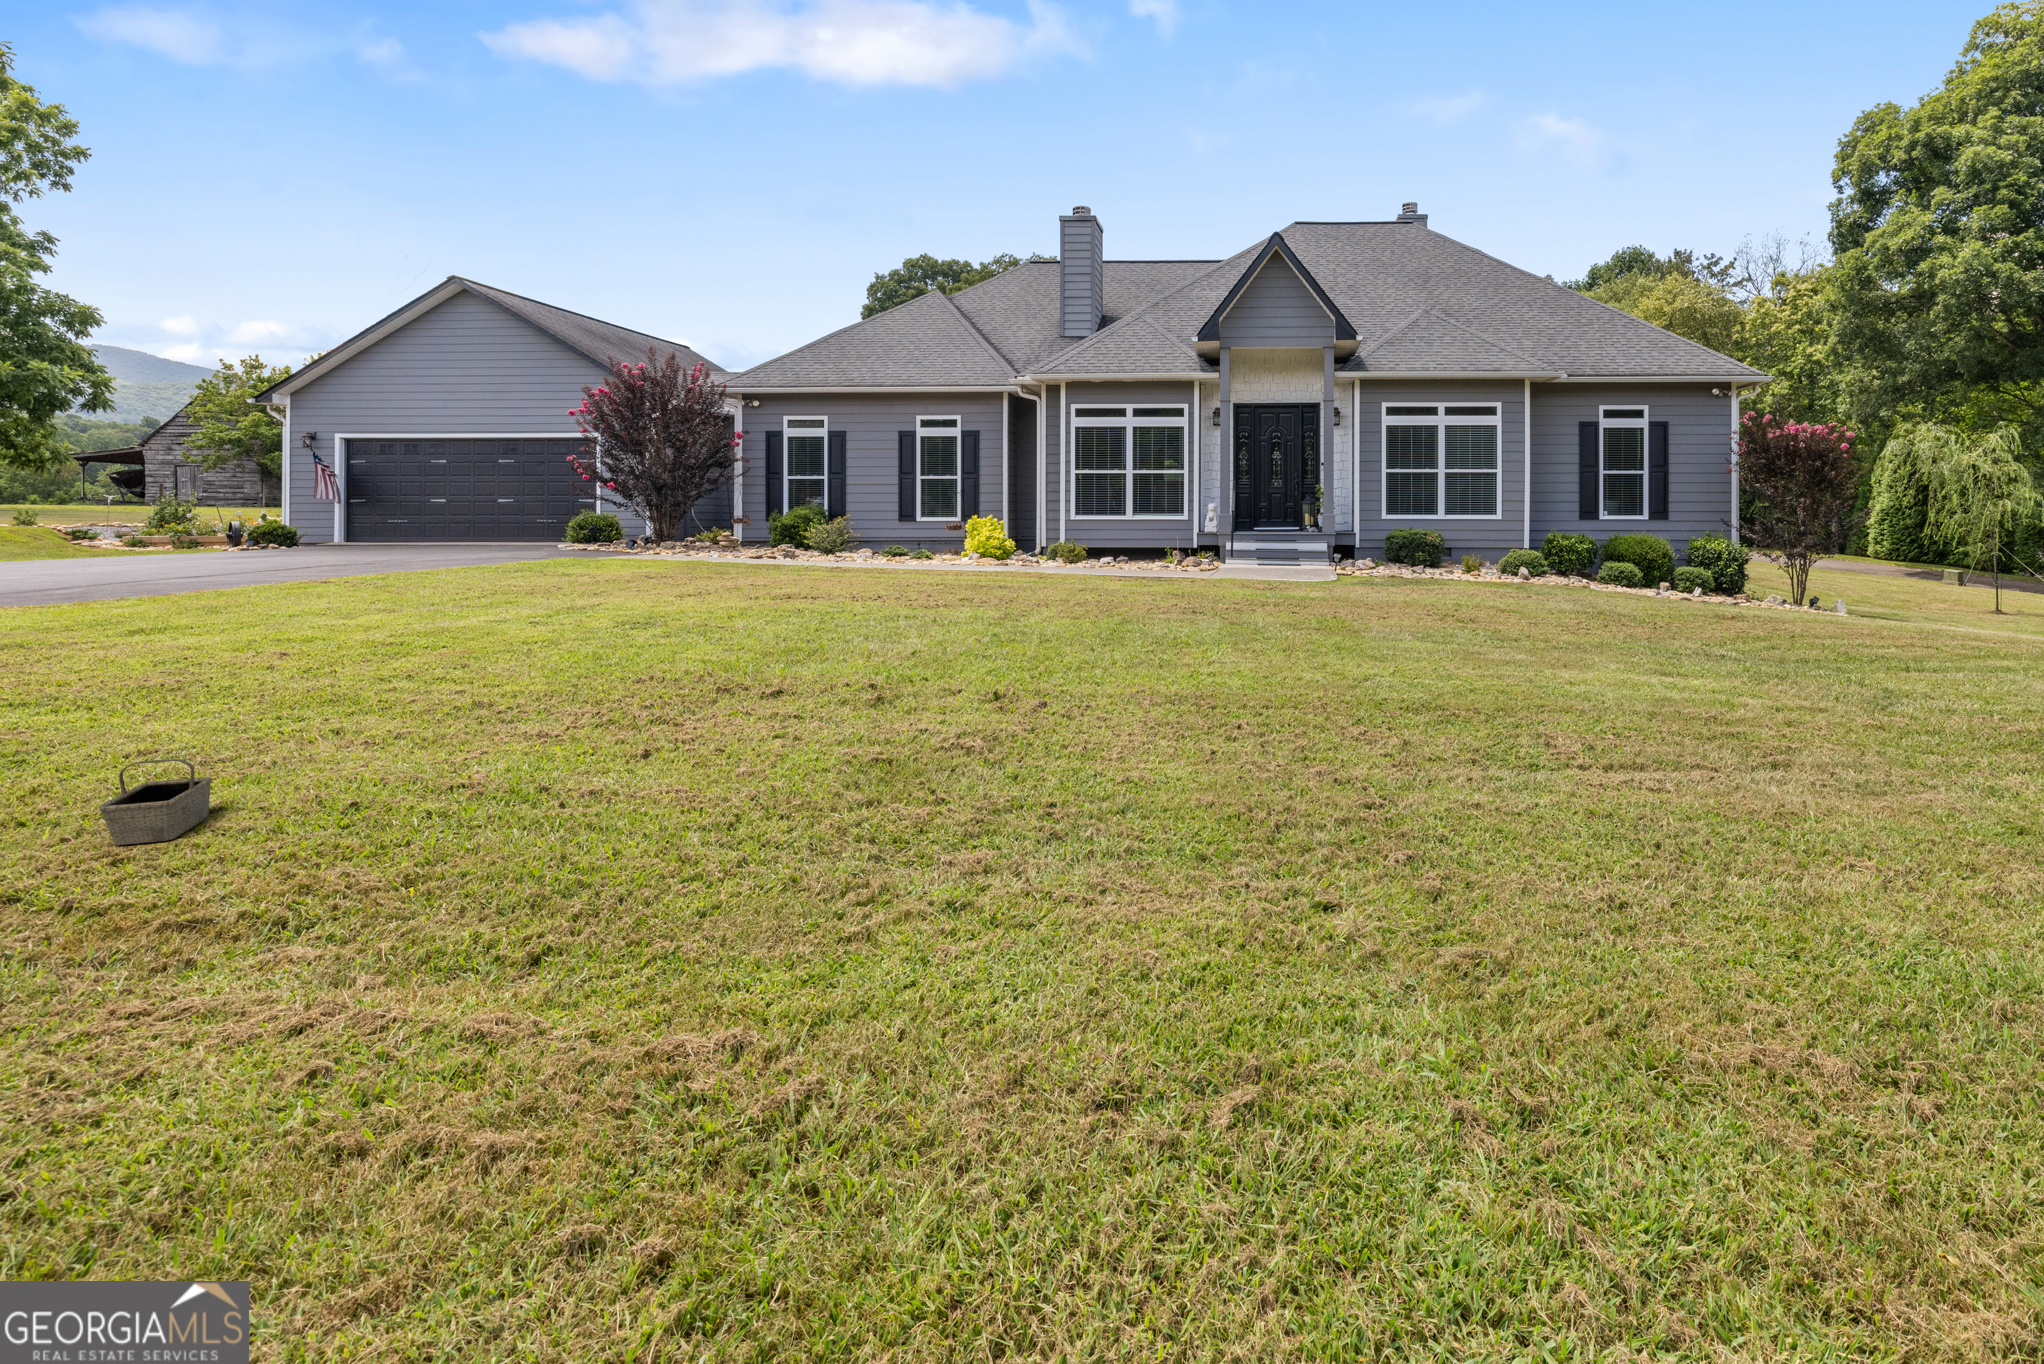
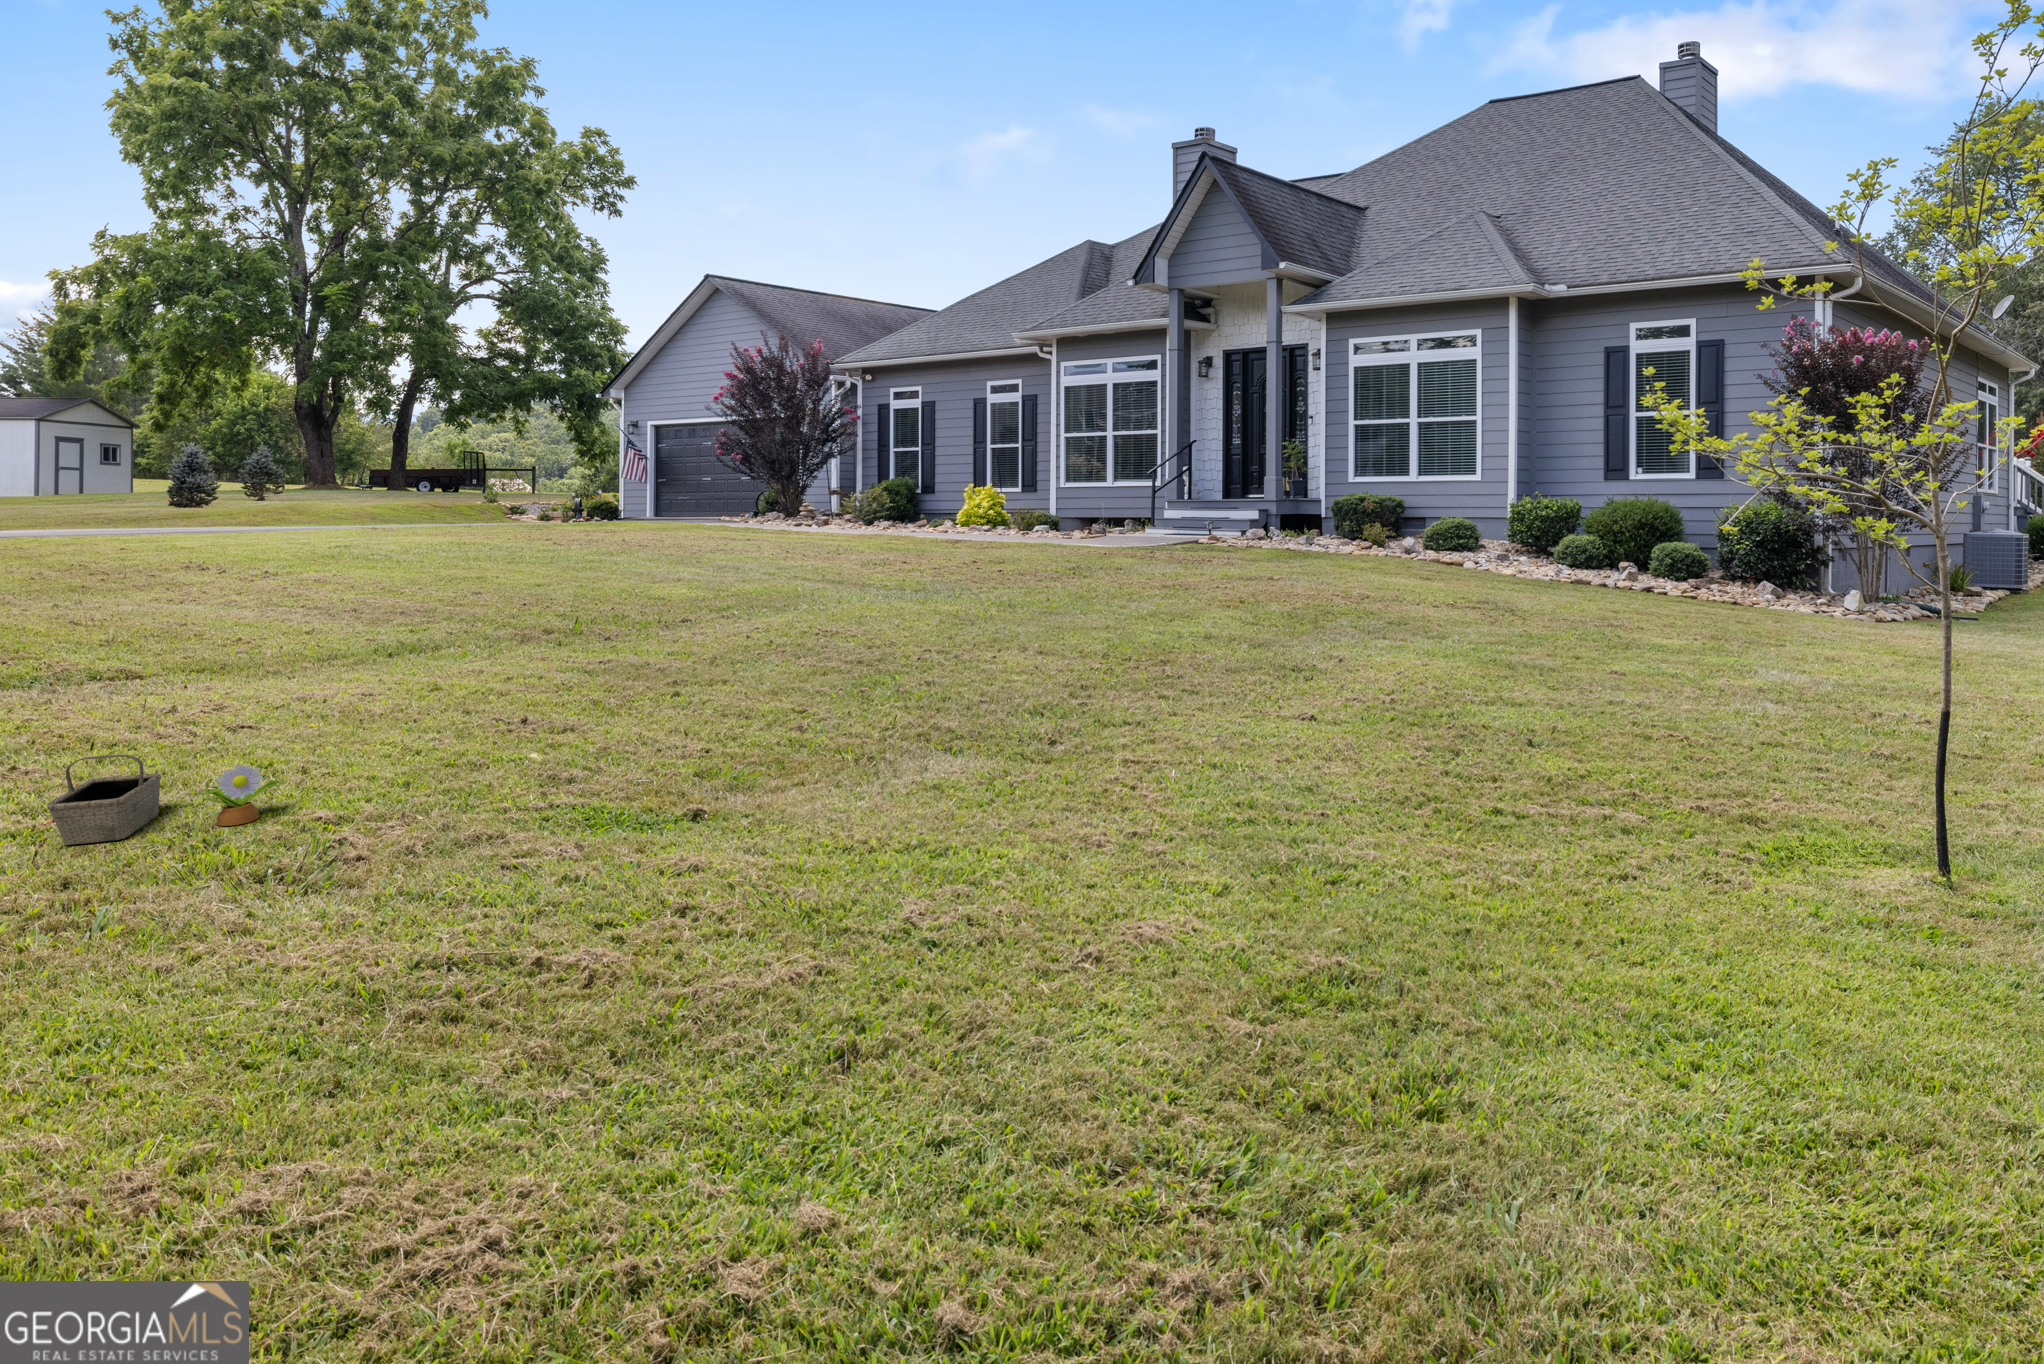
decorative plant: none [244,768,327,827] -> present [197,764,280,826]

